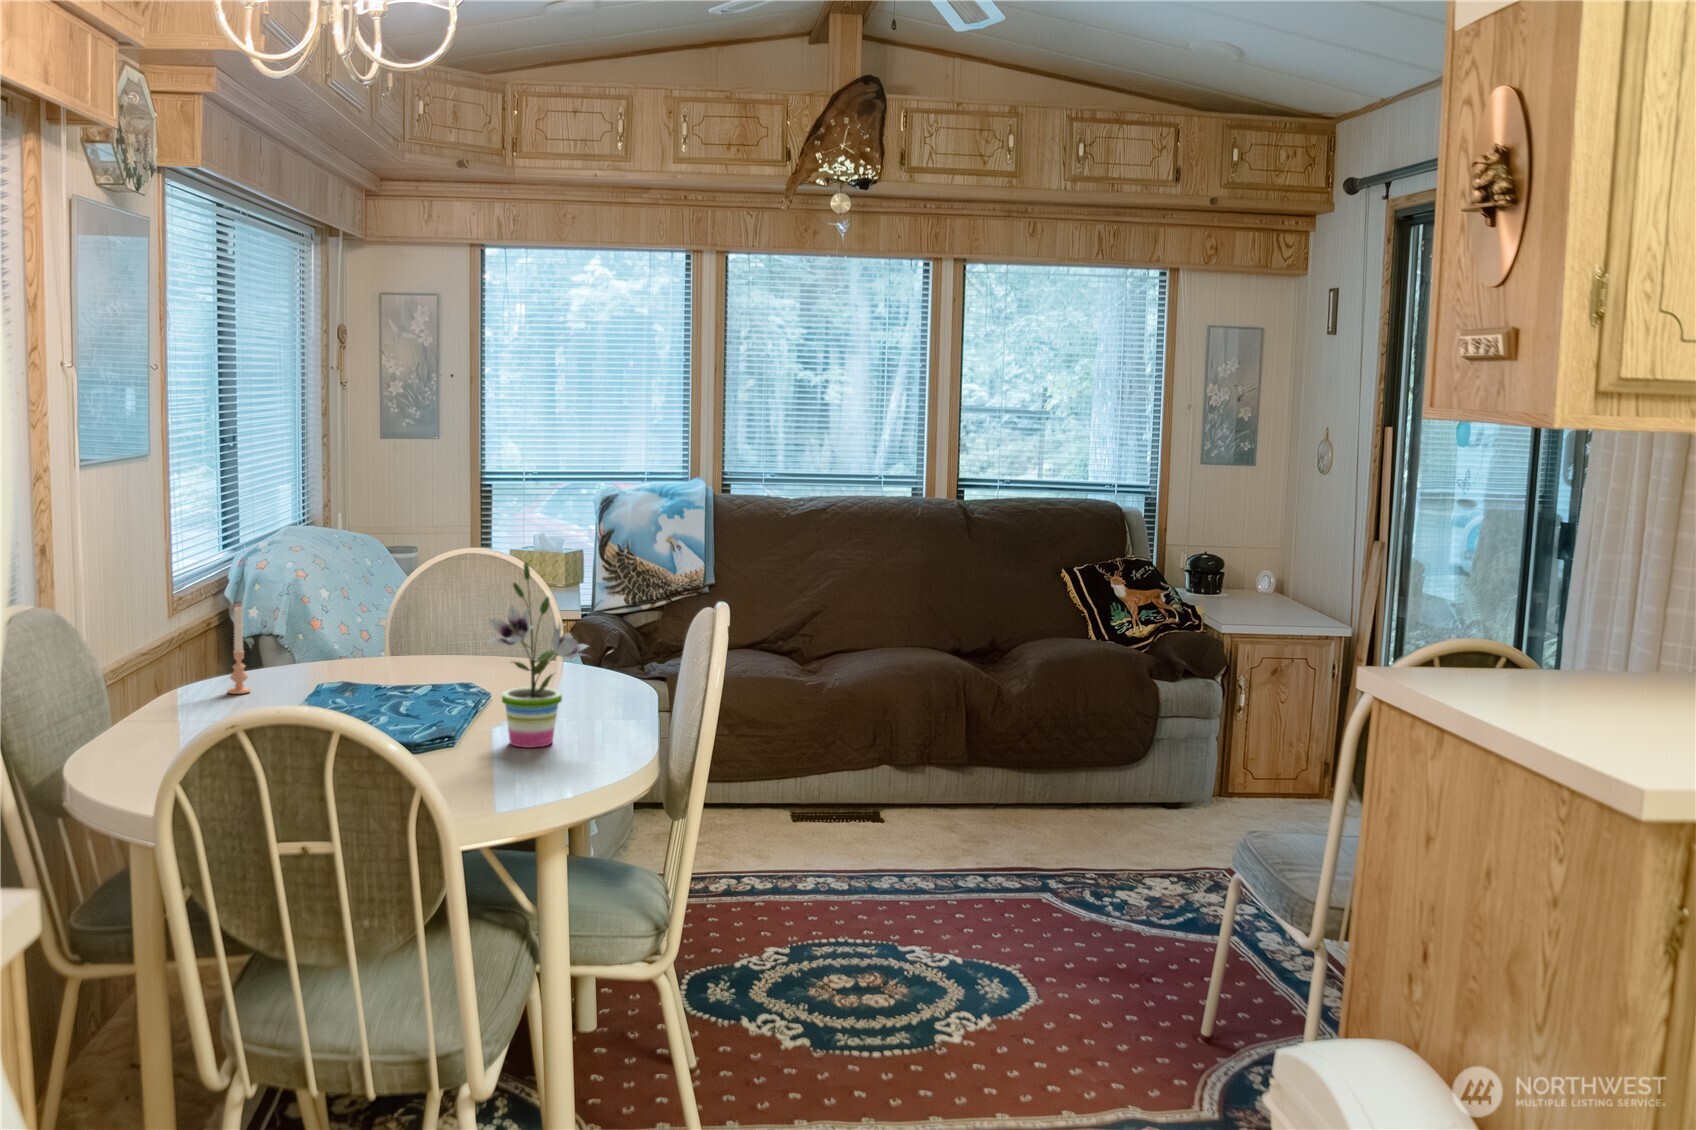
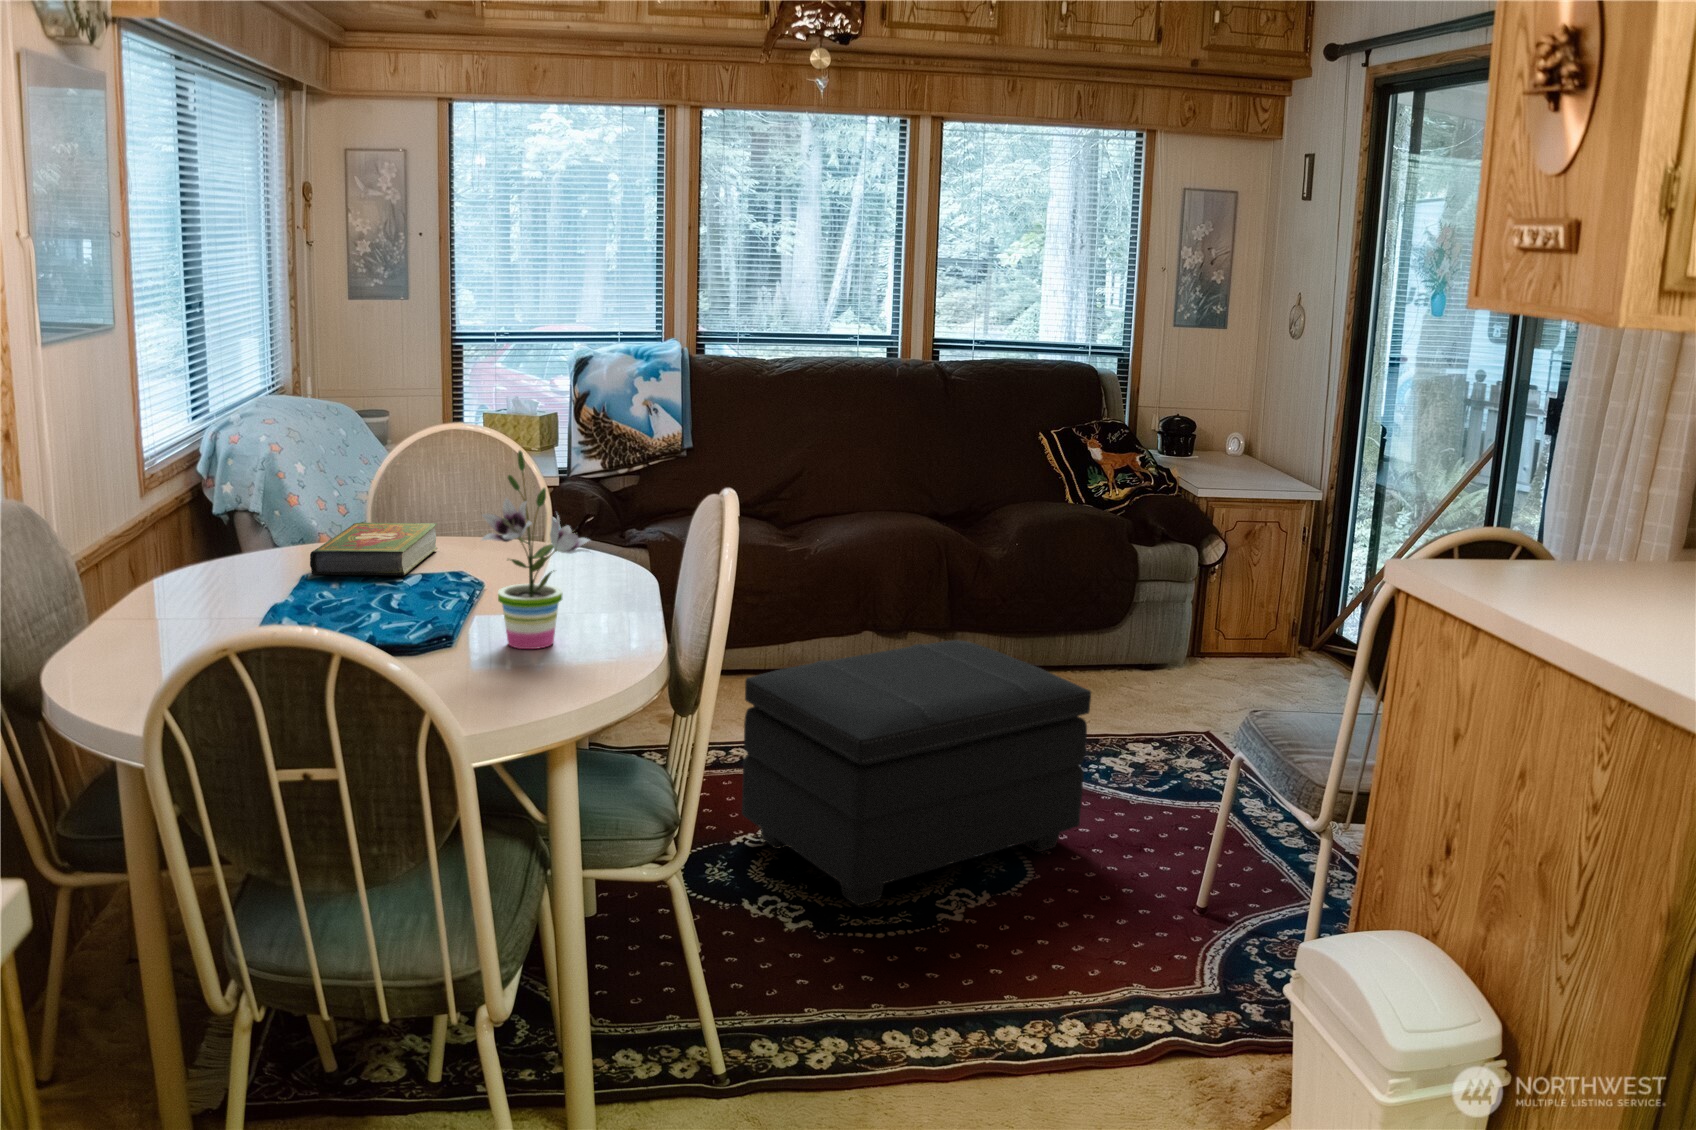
candle: present [228,607,251,694] -> none [201,492,227,585]
book: none [329,639,452,687] -> present [310,522,438,575]
footstool: none [745,766,1093,1025] -> present [742,640,1091,906]

